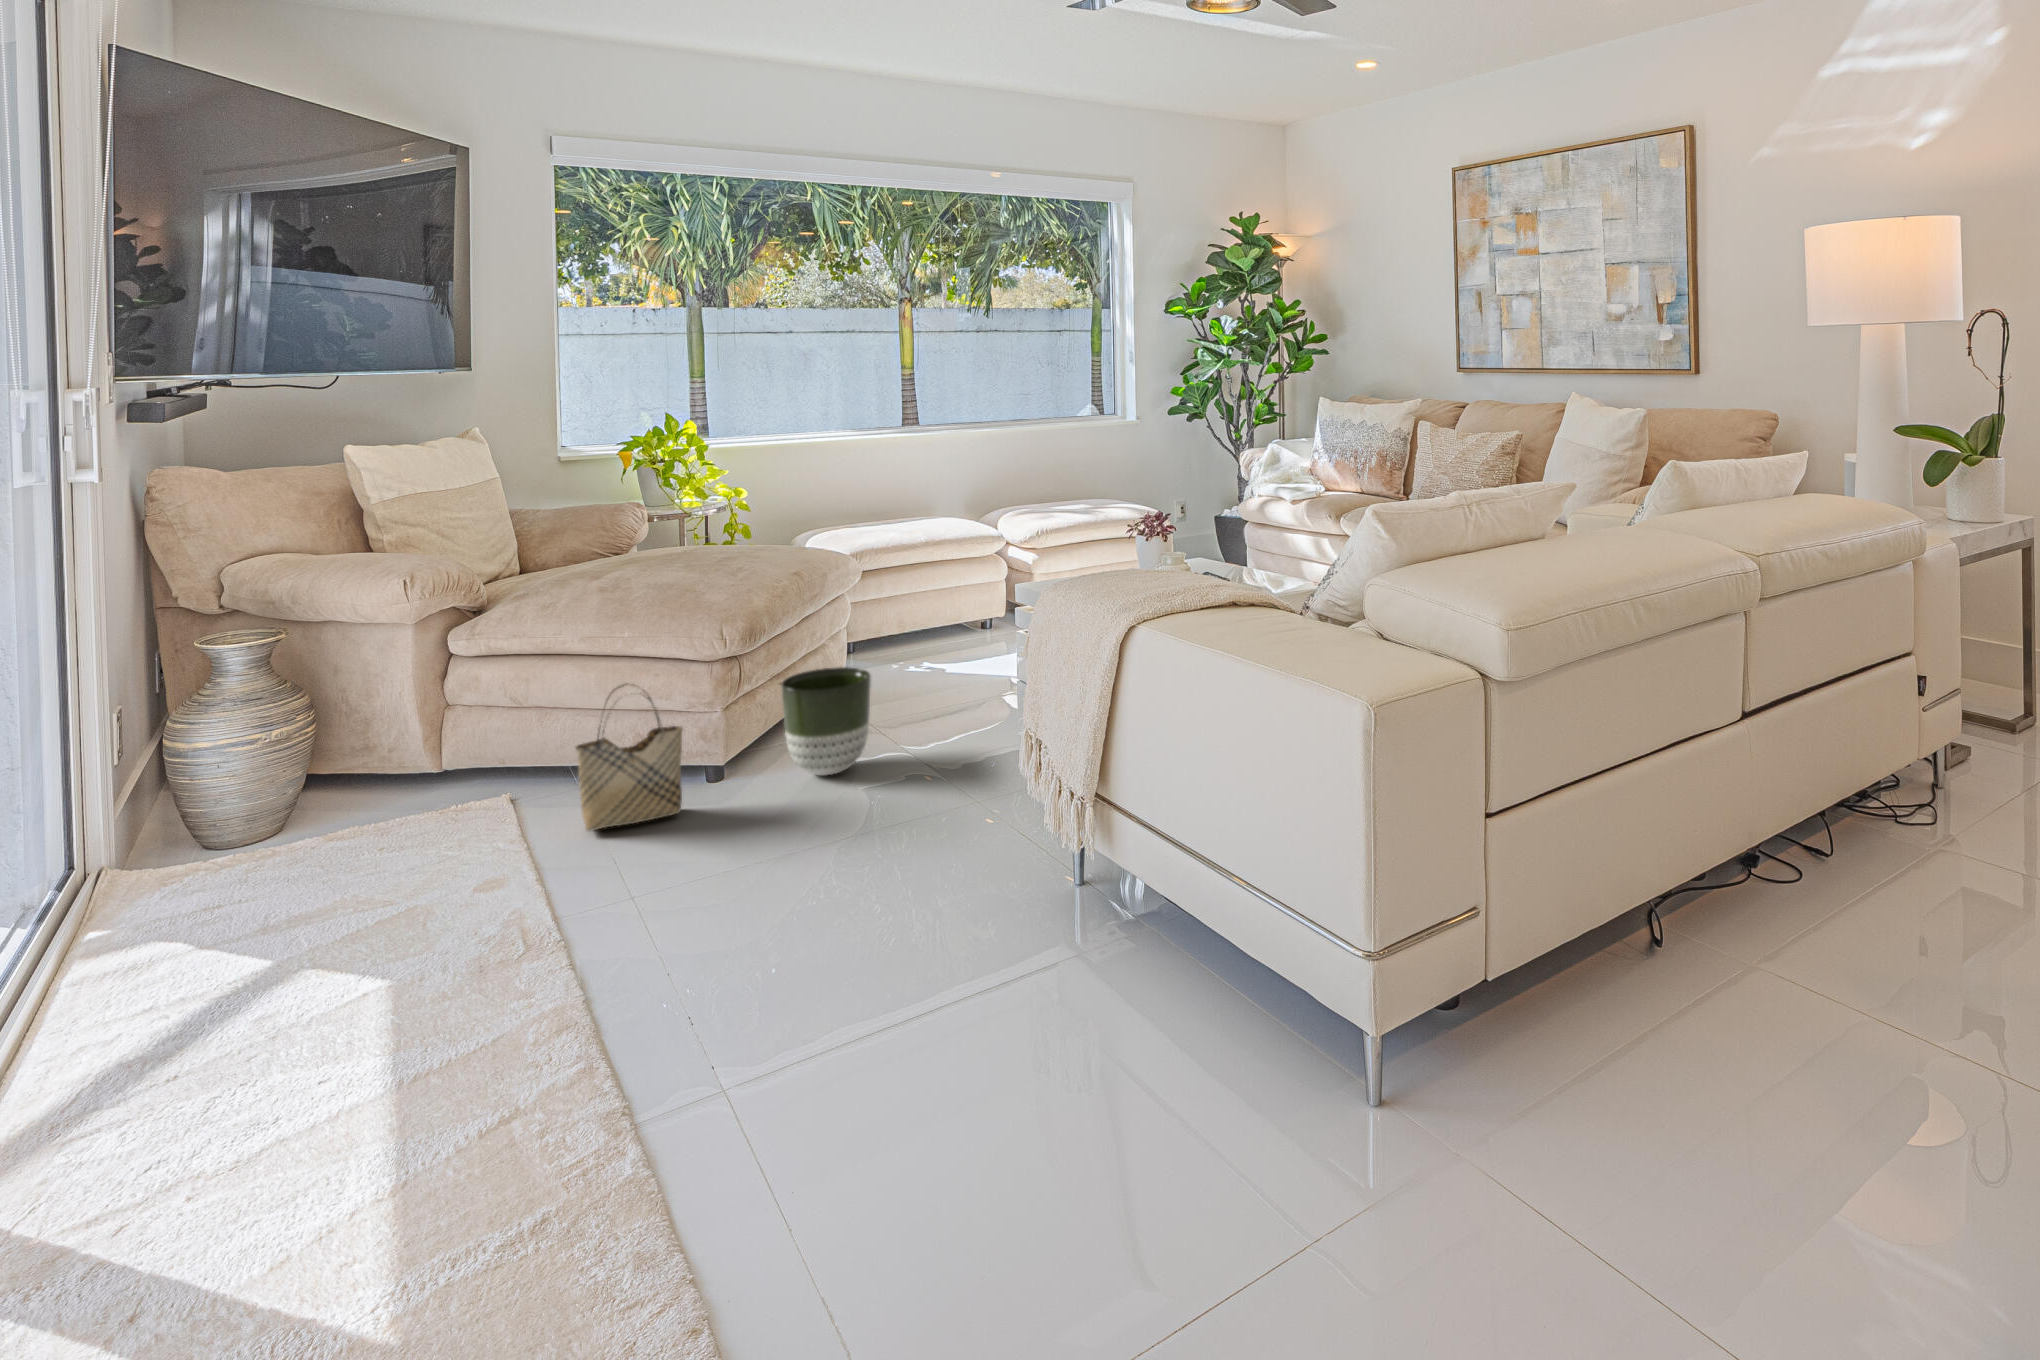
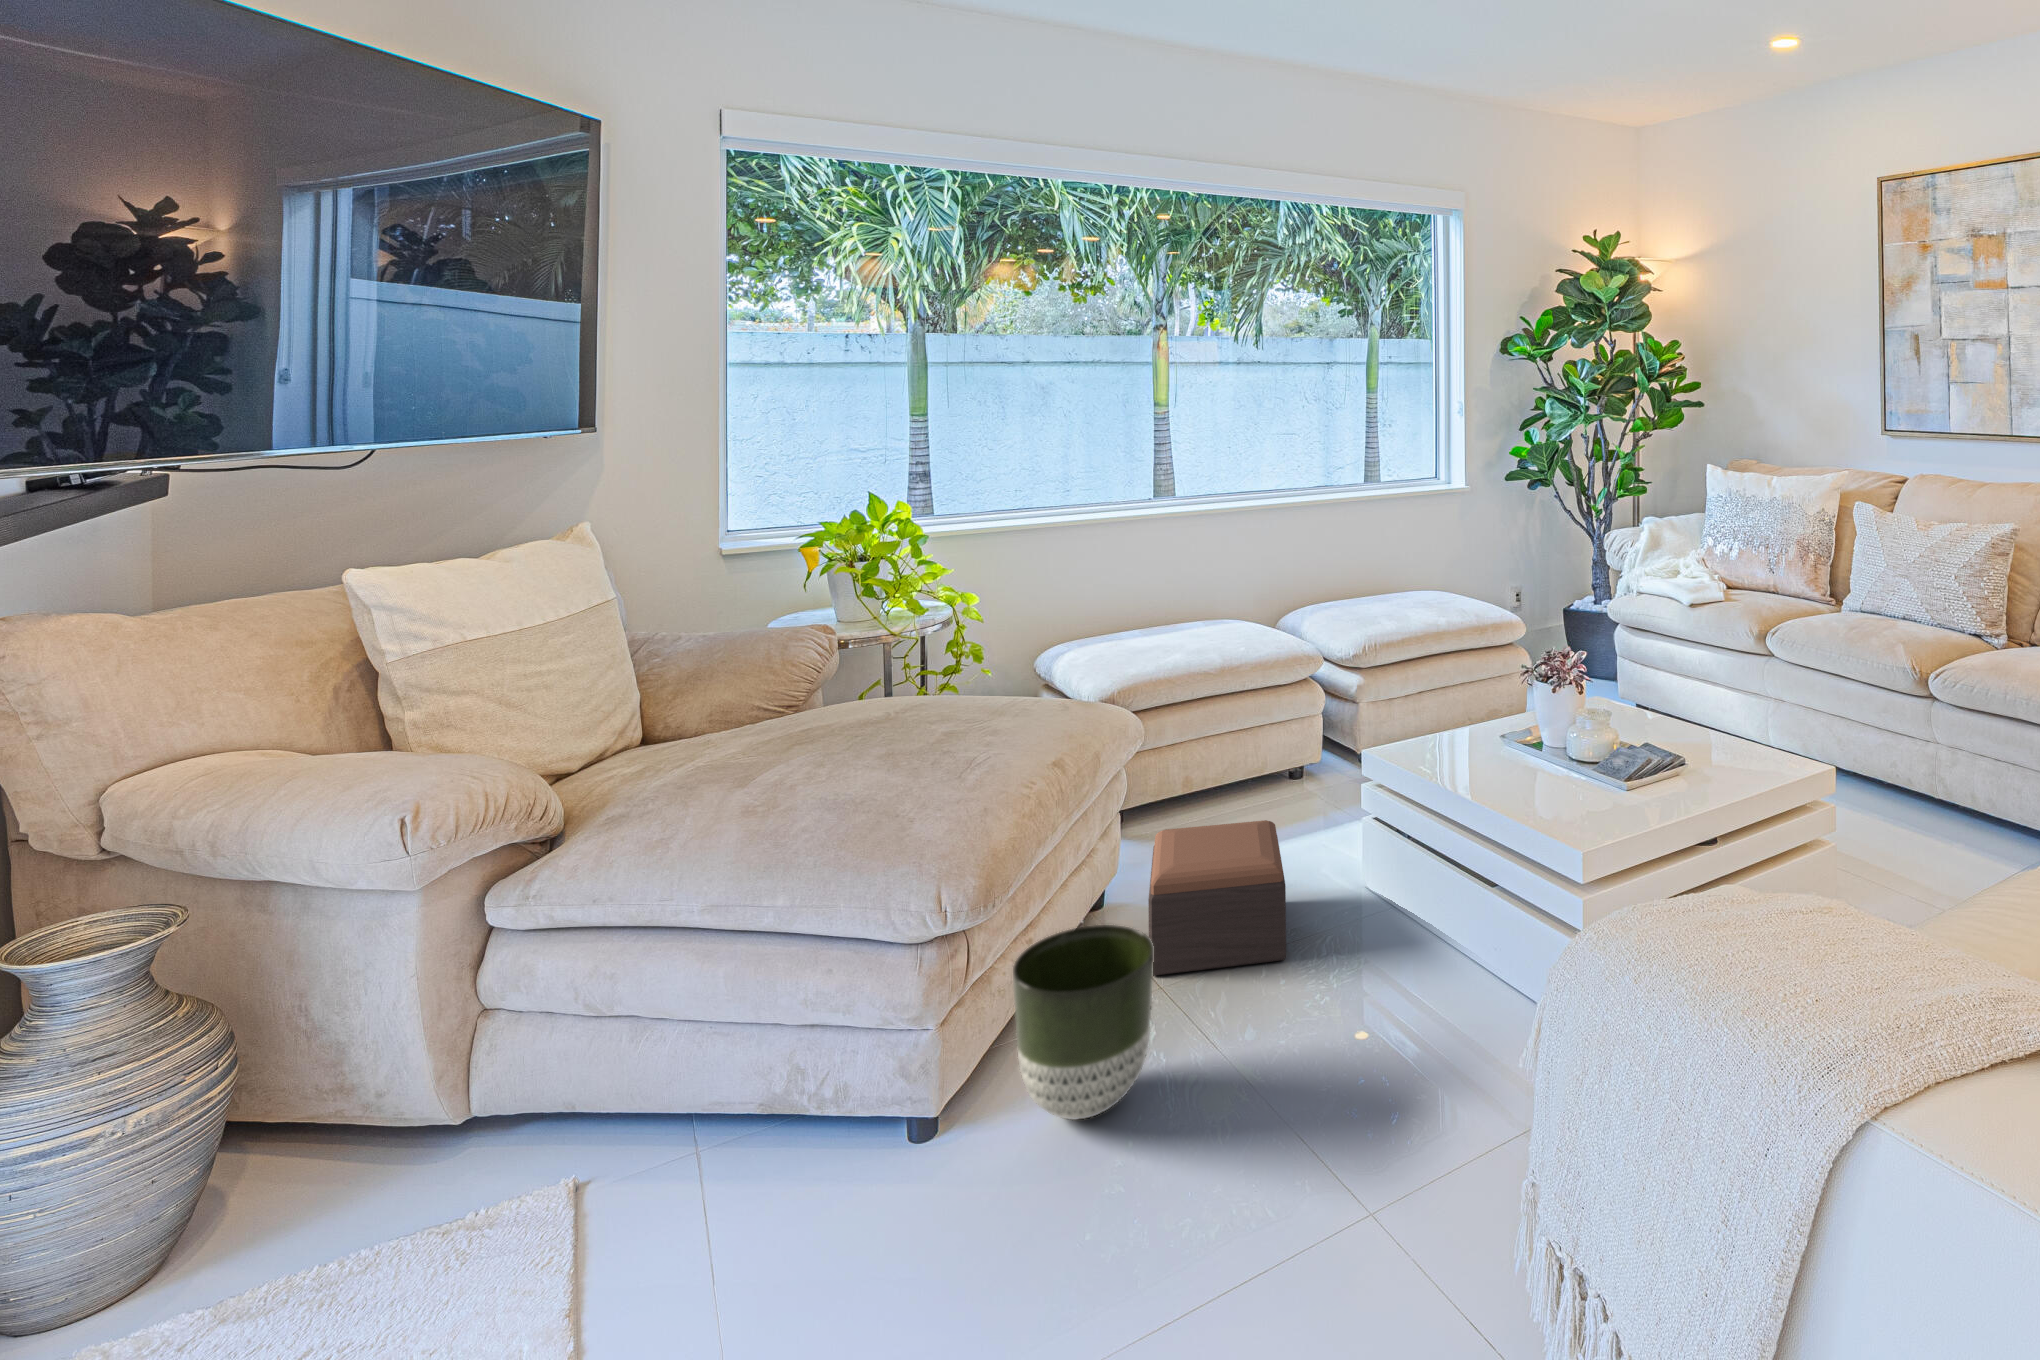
footstool: none [870,632,965,722] -> present [1148,820,1286,976]
woven basket: present [576,683,683,831] -> none [651,999,846,1287]

